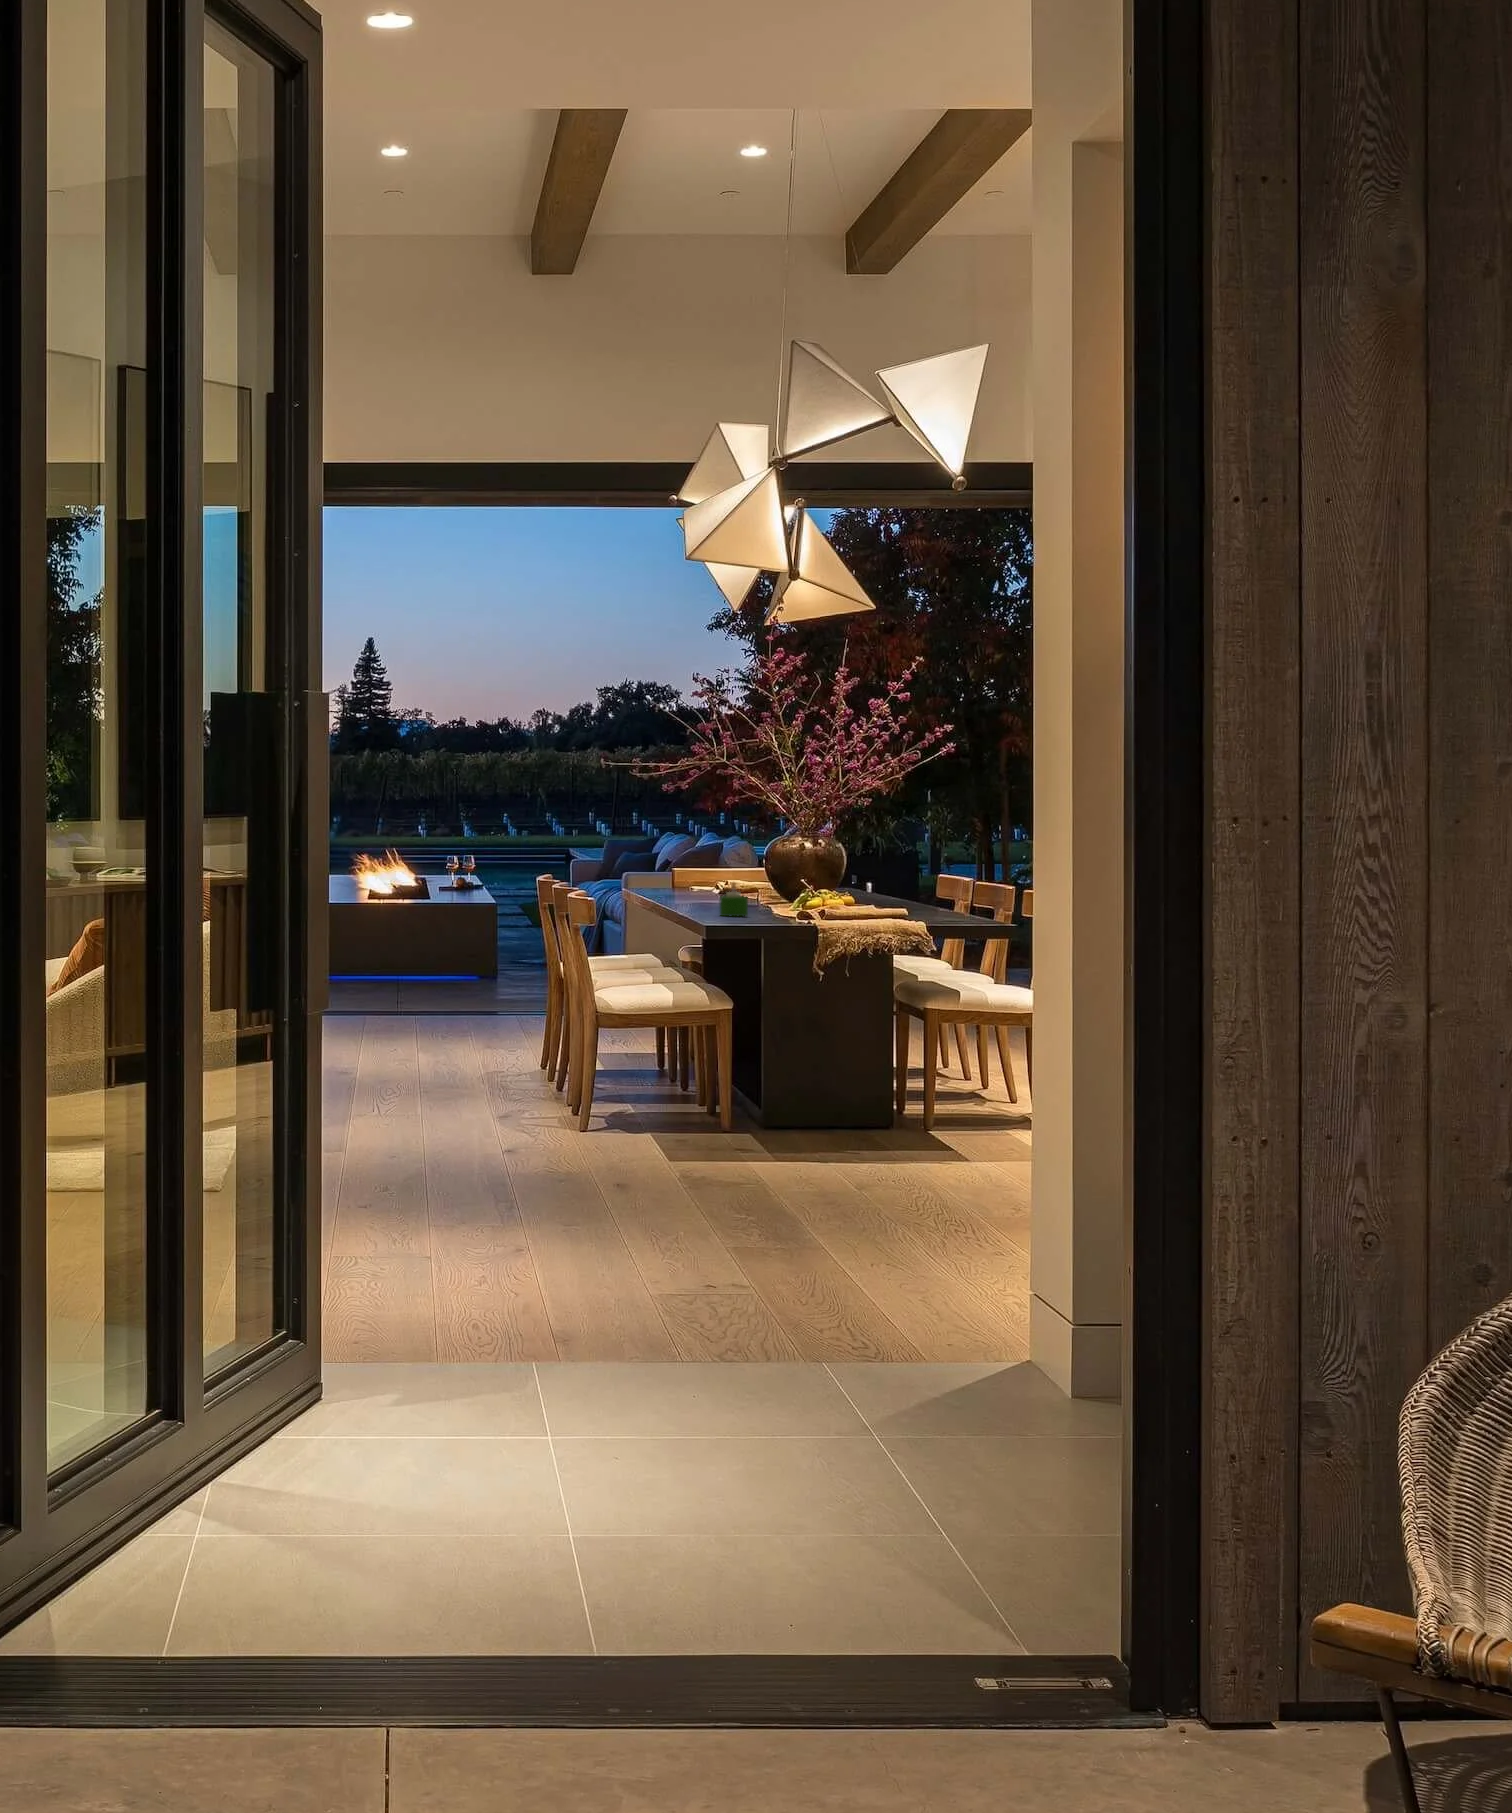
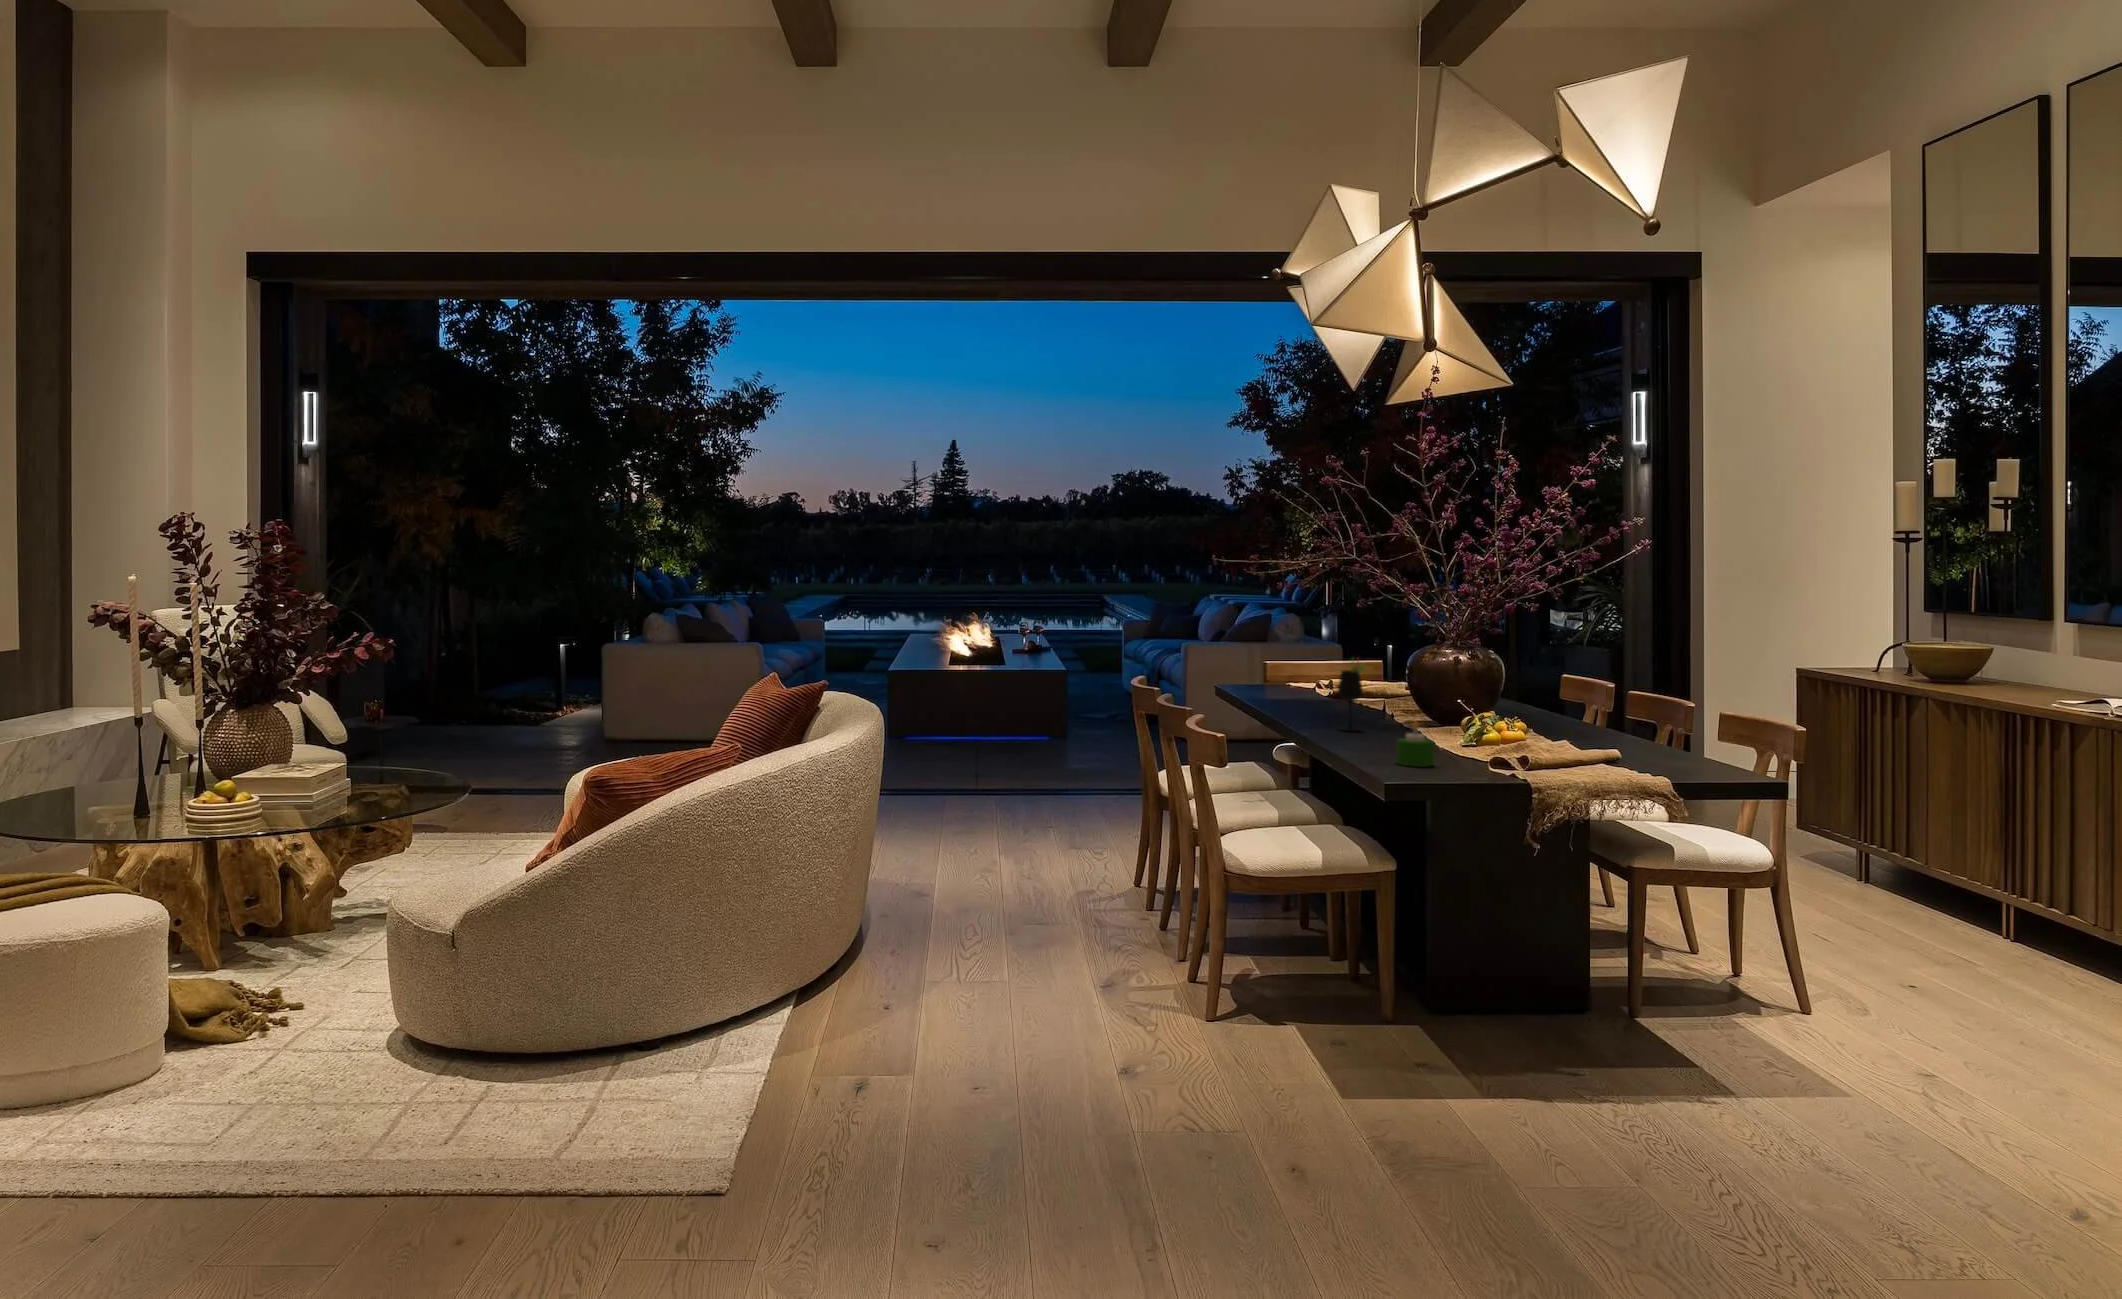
wine glass: none [699,843,723,906] -> present [1338,660,1366,731]

